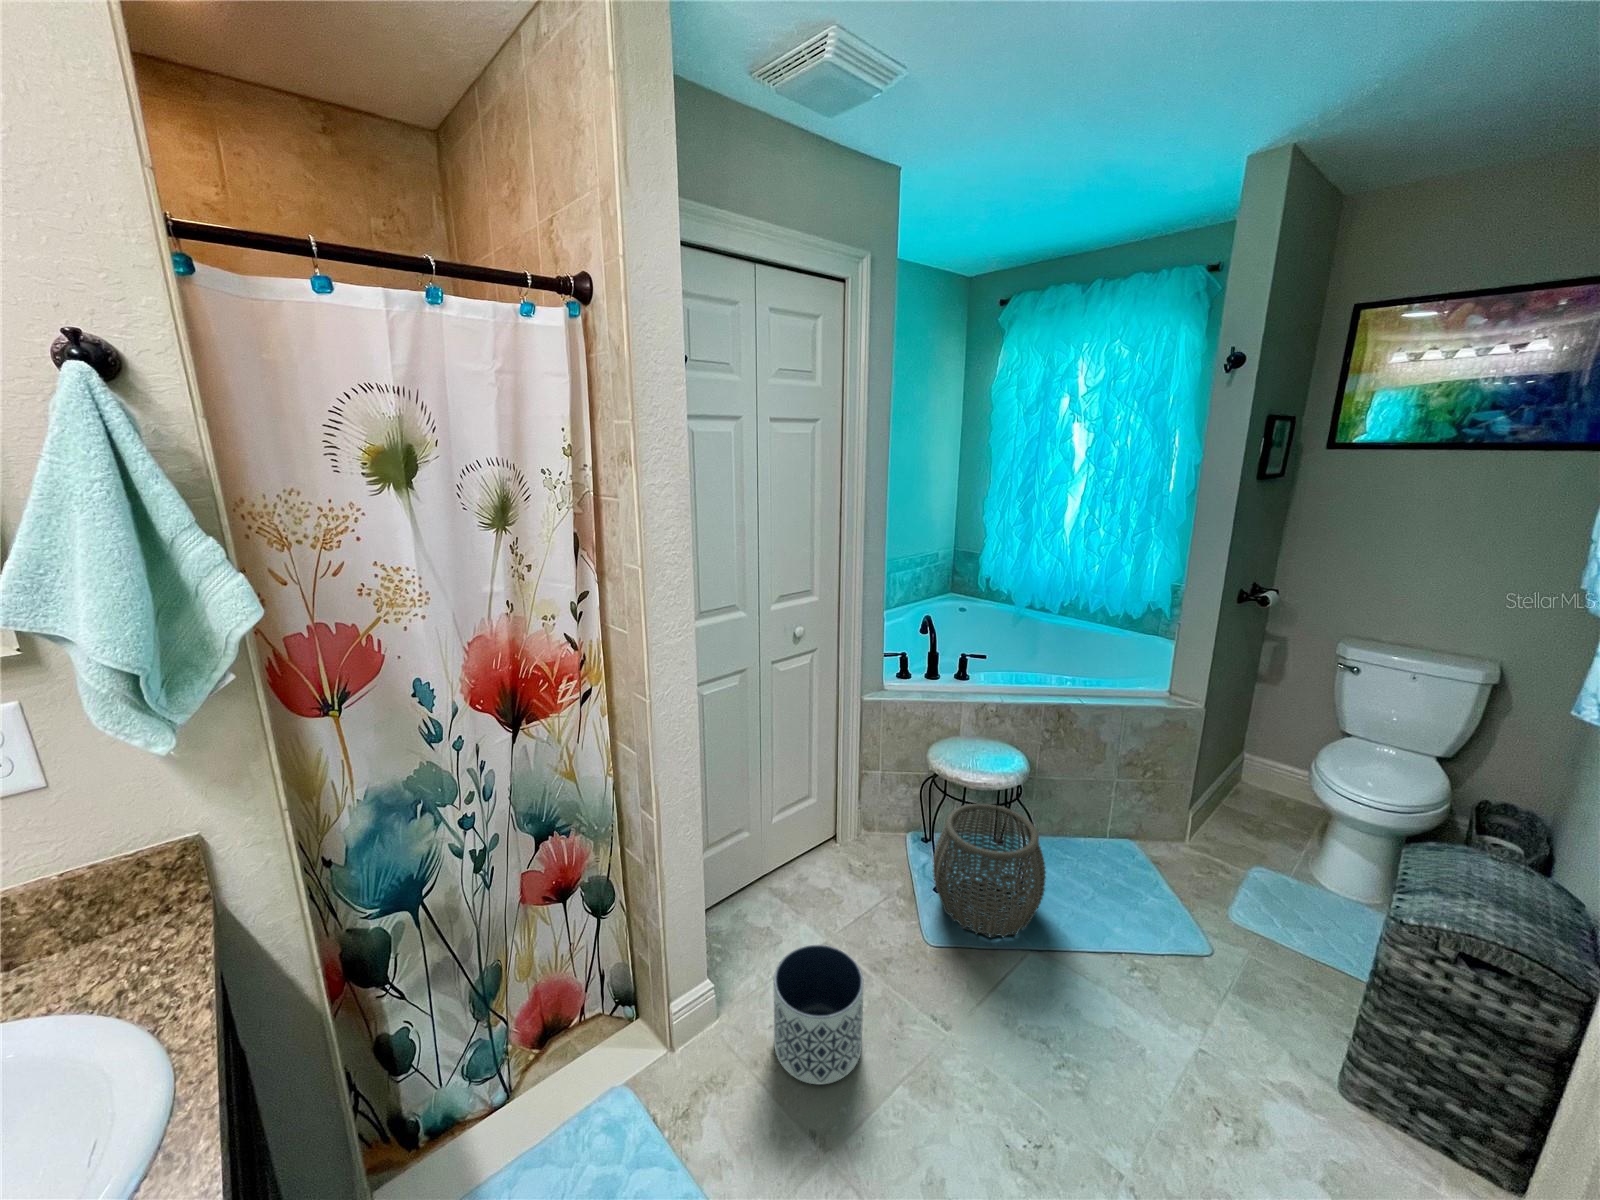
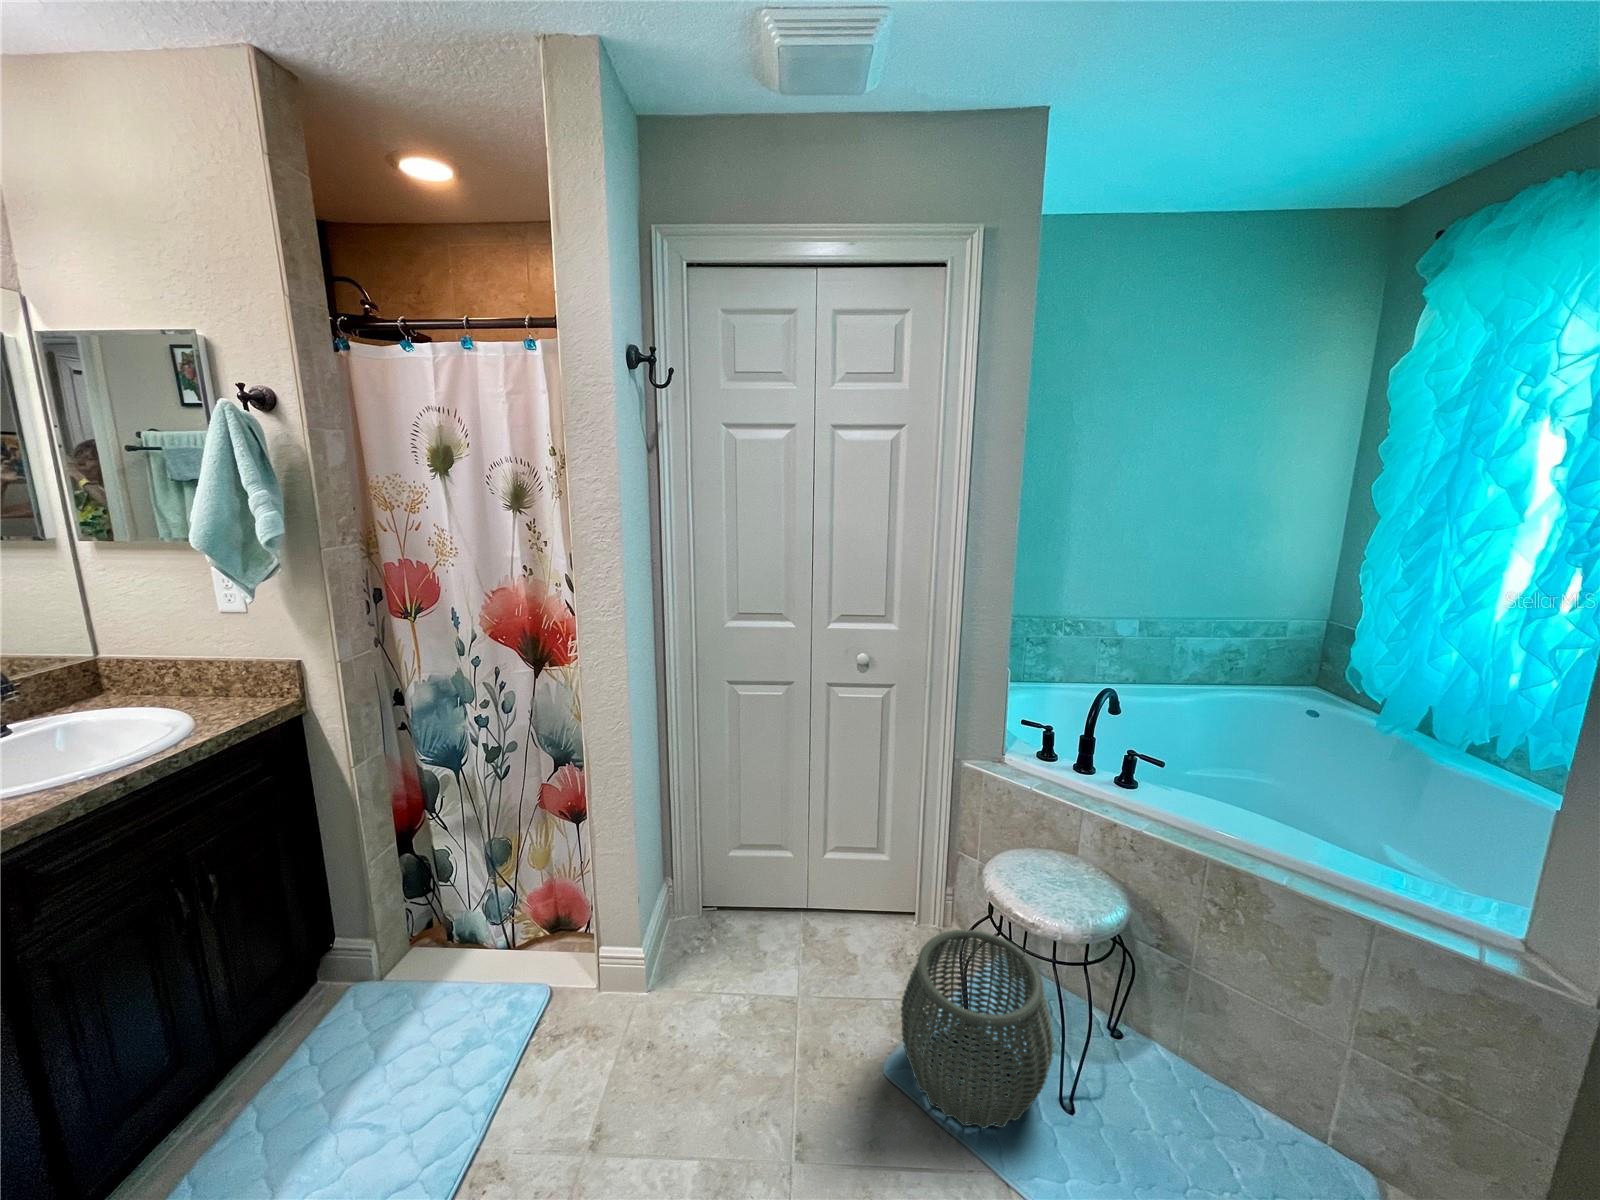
planter: present [774,945,863,1085] -> none [623,957,718,1098]

